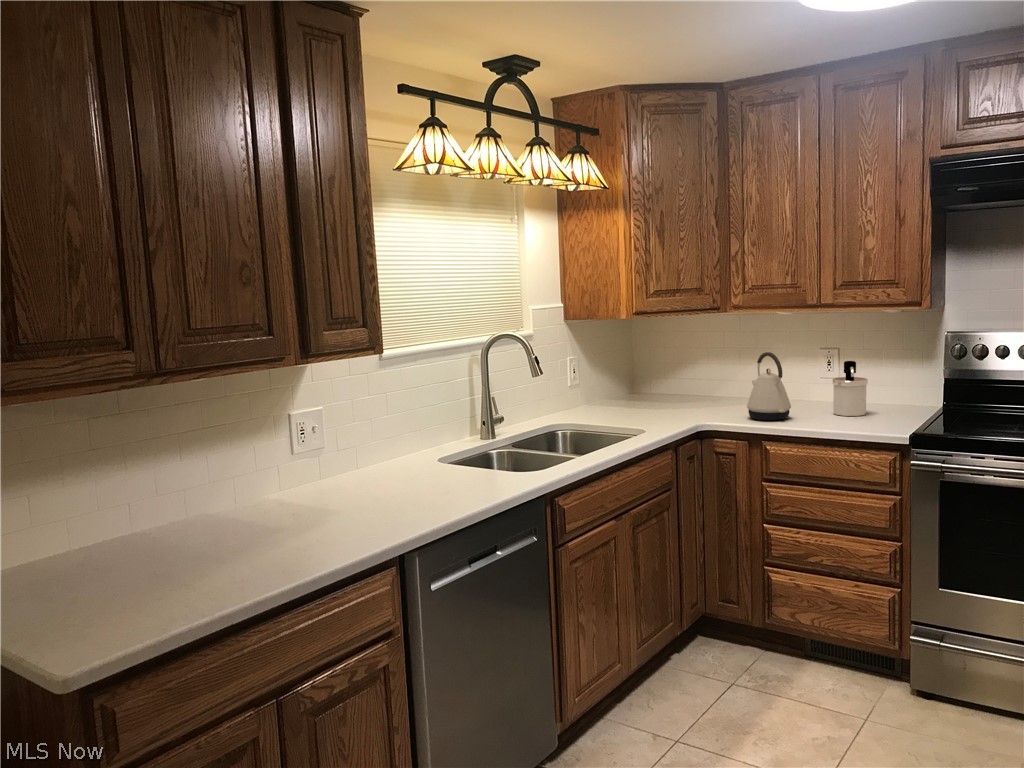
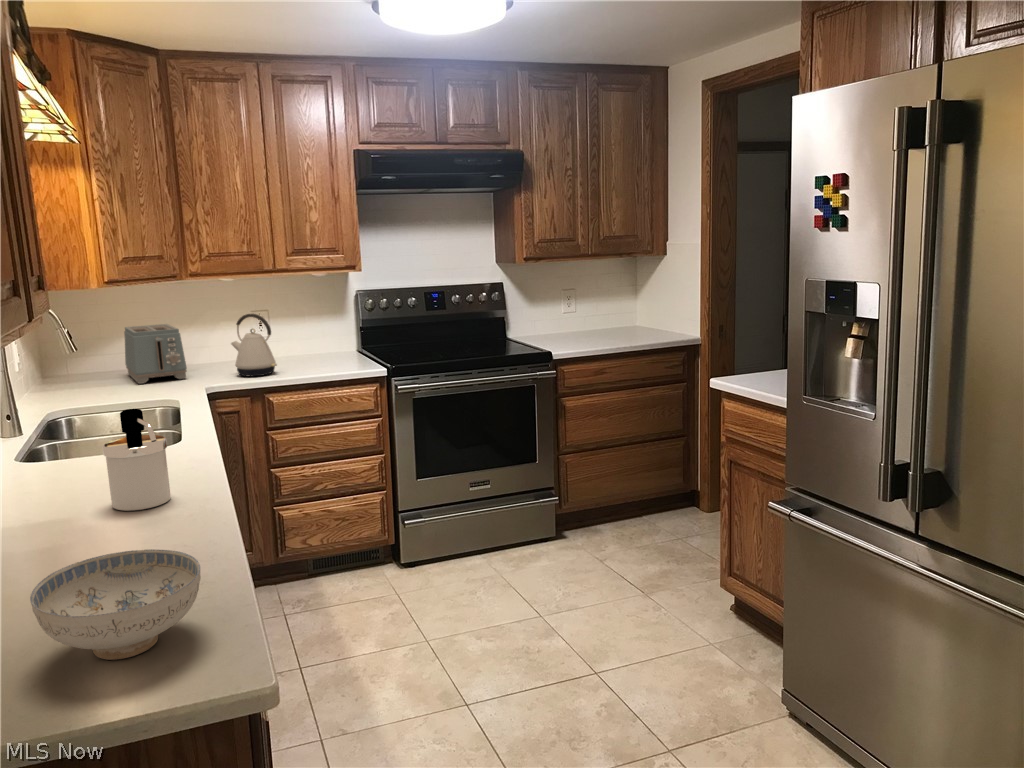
toaster: none [663,355,726,412] -> present [124,324,187,384]
soap dispenser: present [832,361,868,416] -> present [102,409,171,511]
ceramic bowl: none [53,537,177,615] -> present [30,549,201,660]

